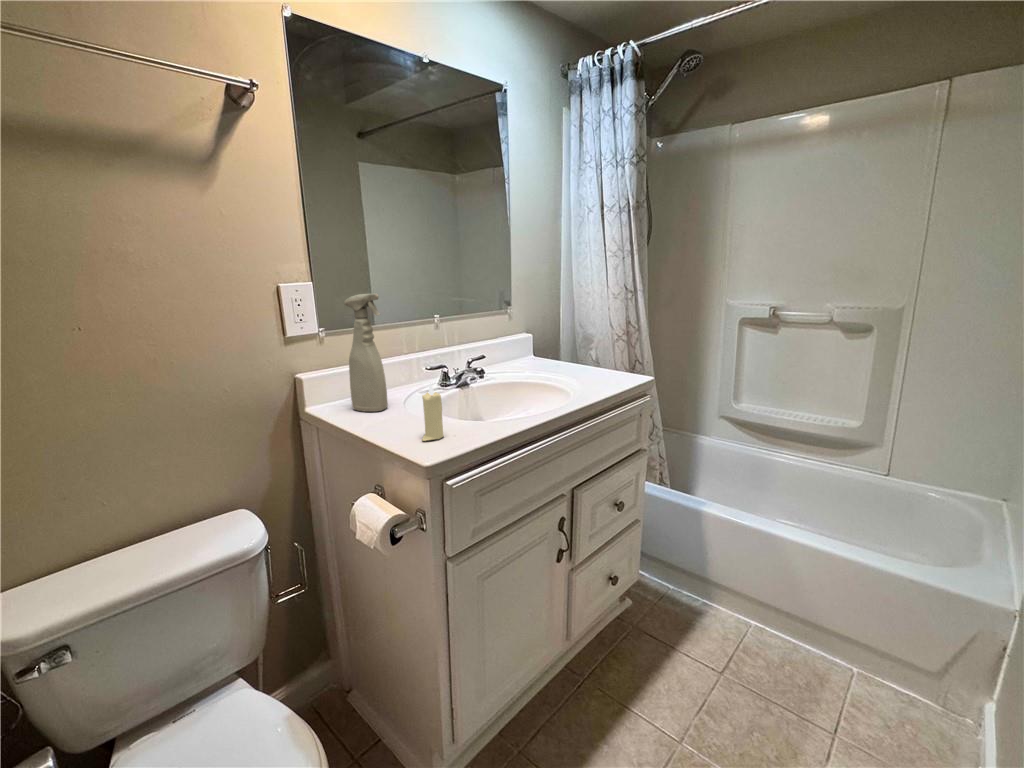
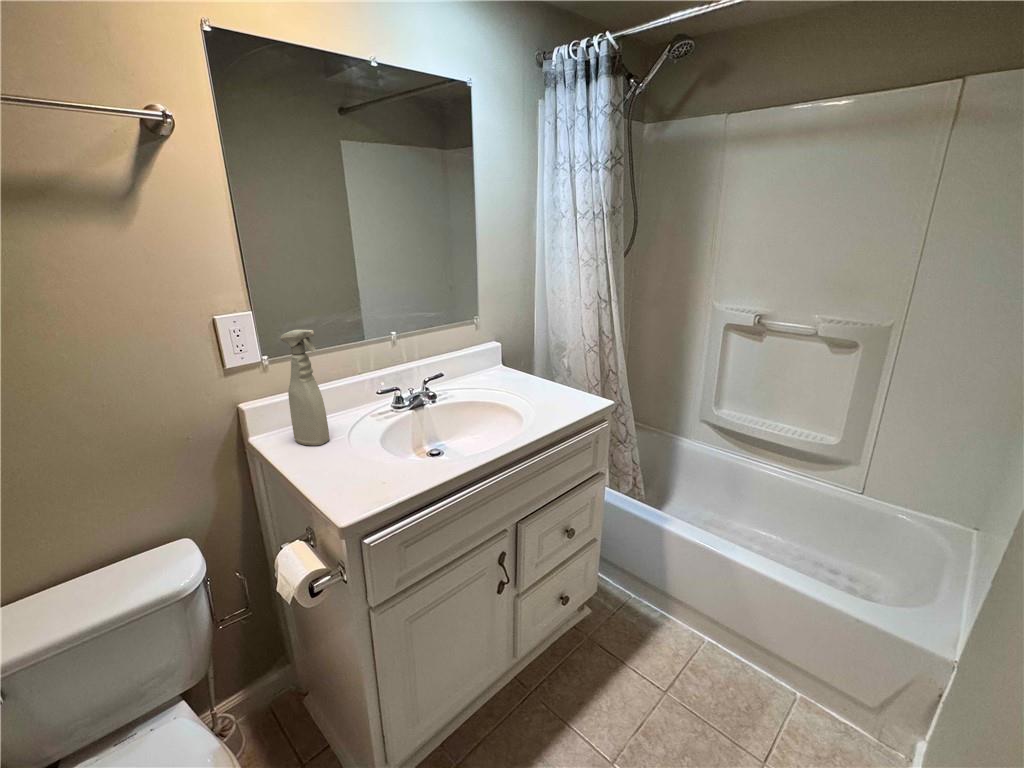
candle: present [422,382,443,441] -> none [346,435,370,492]

